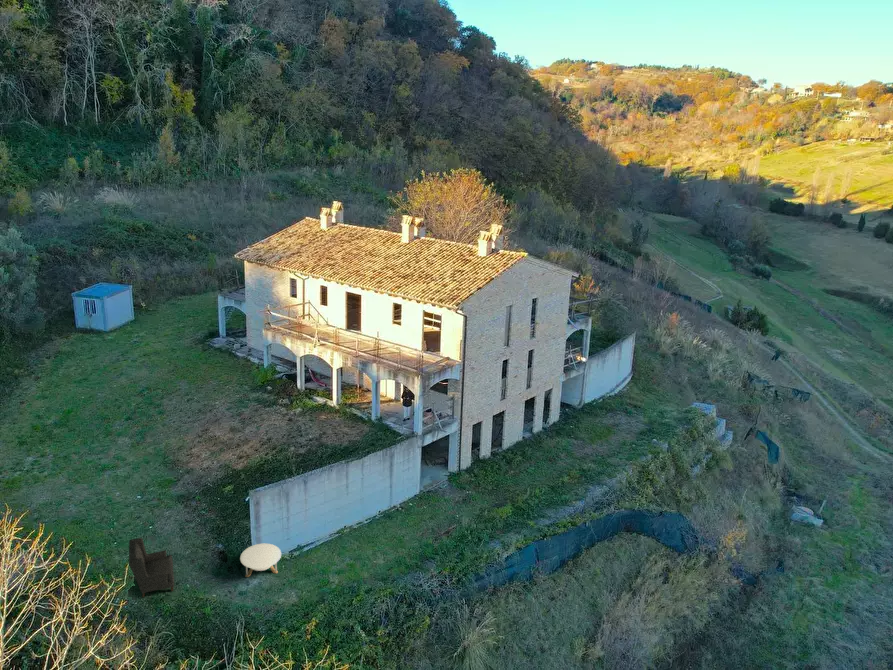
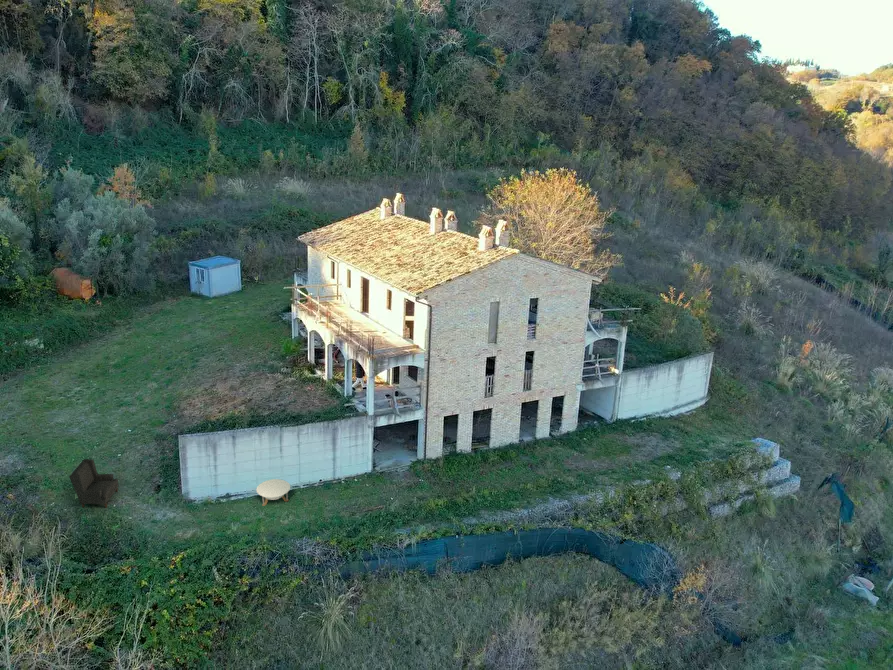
round table: present [240,543,281,577] -> present [257,479,290,506]

